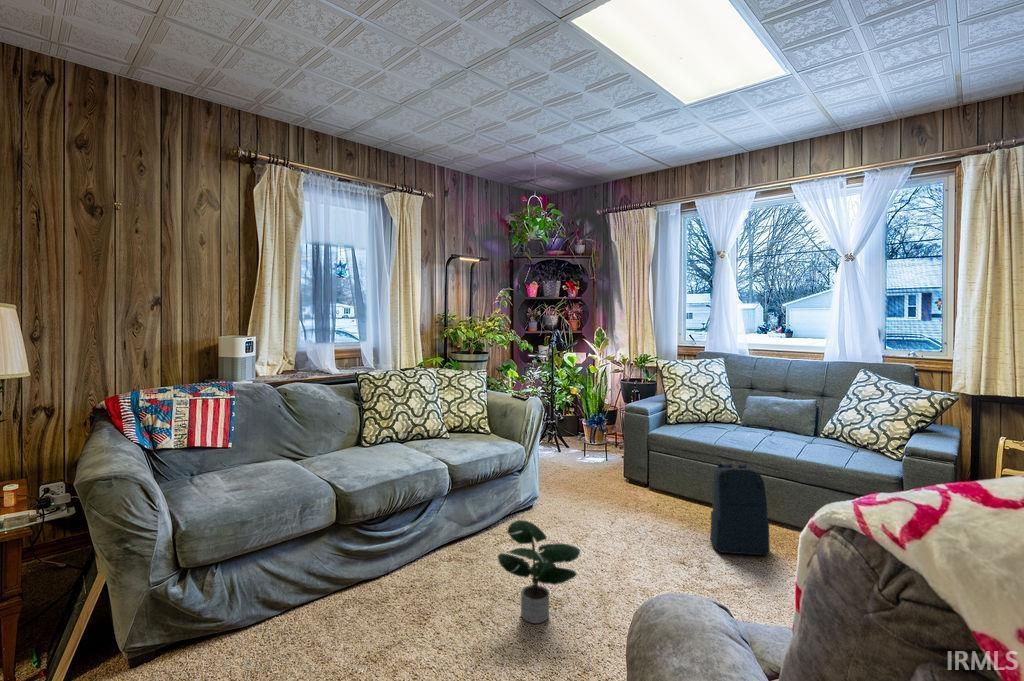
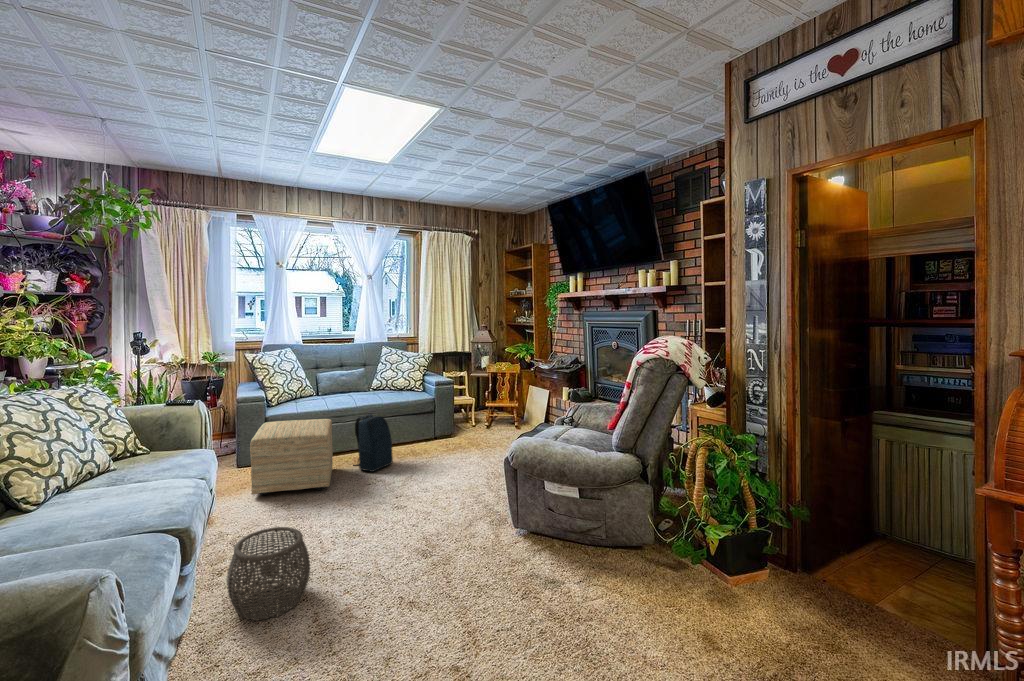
ottoman: none [567,439,687,542] -> present [250,419,333,495]
potted plant: present [498,520,580,623] -> none [313,486,374,548]
woven basket: none [354,534,443,641] -> present [227,527,310,621]

